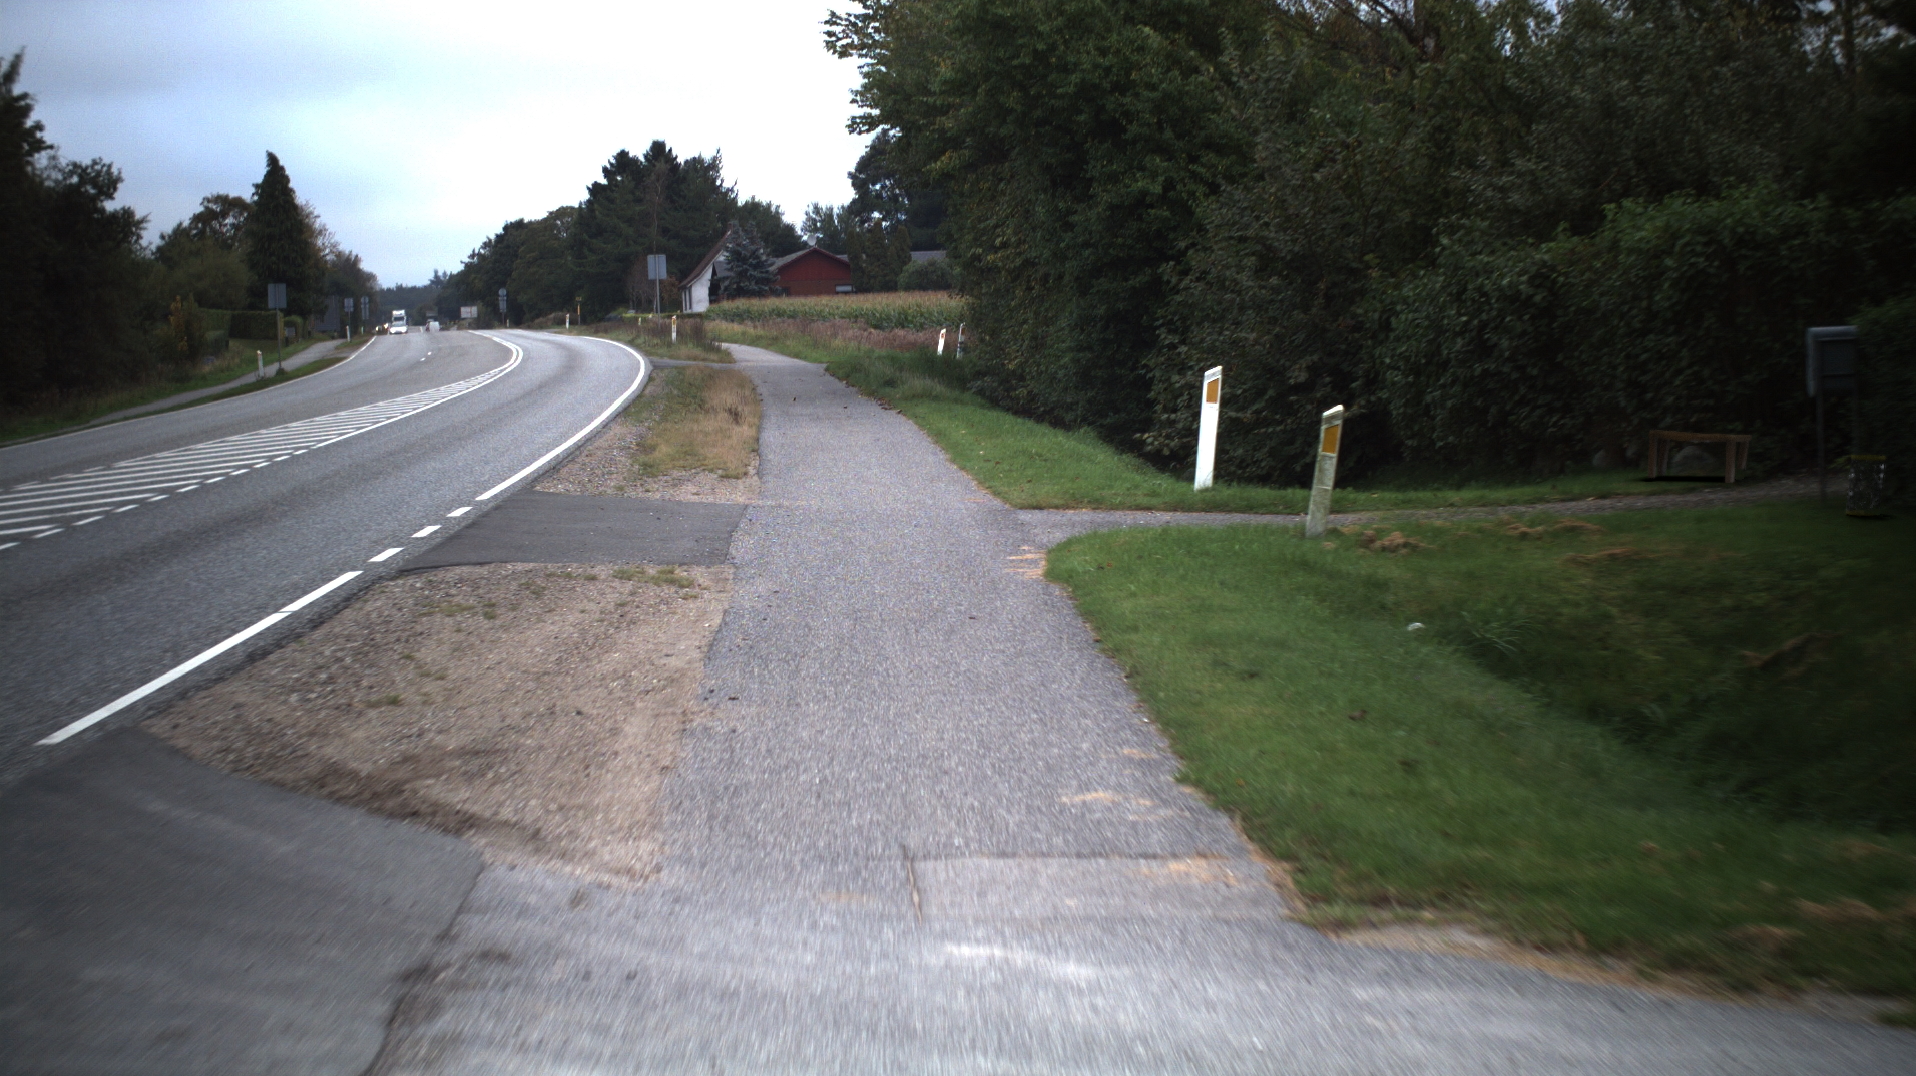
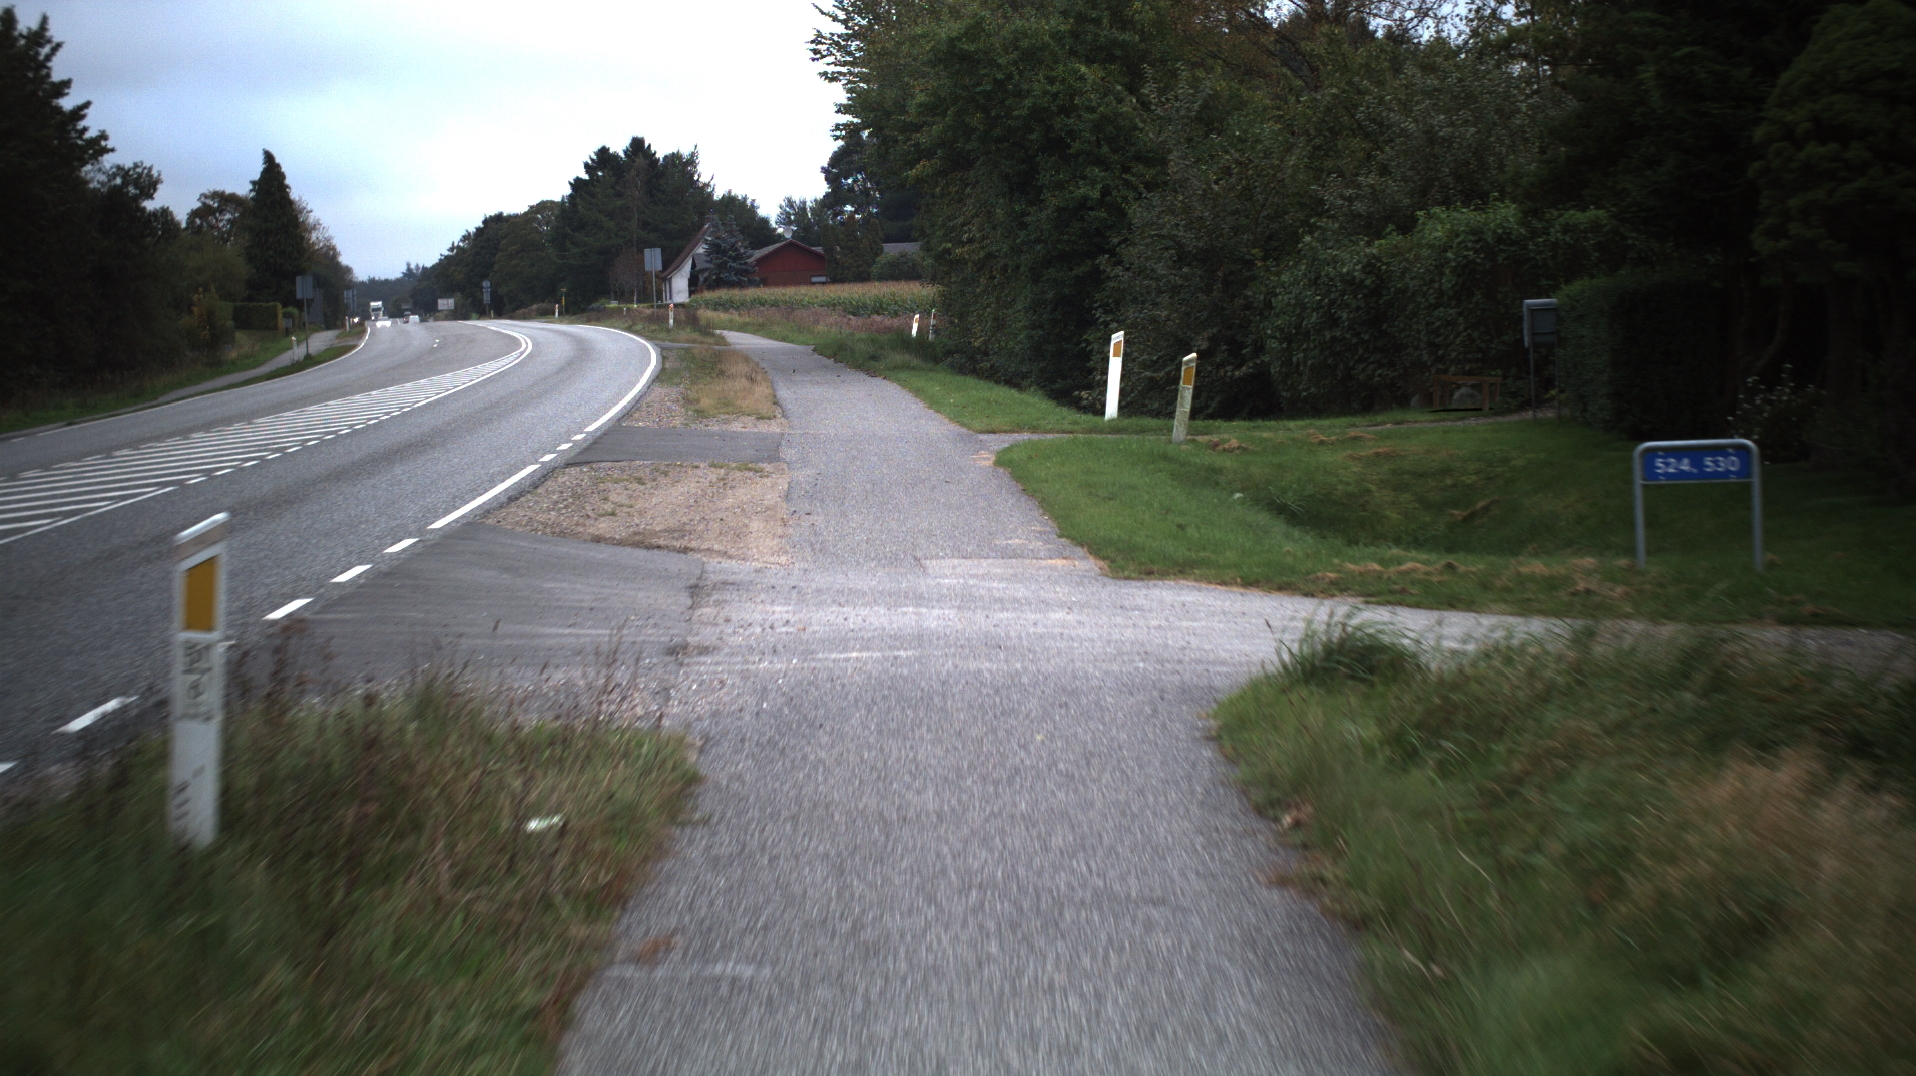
trash can: present [1846,455,1885,516] -> none [1531,383,1554,423]

